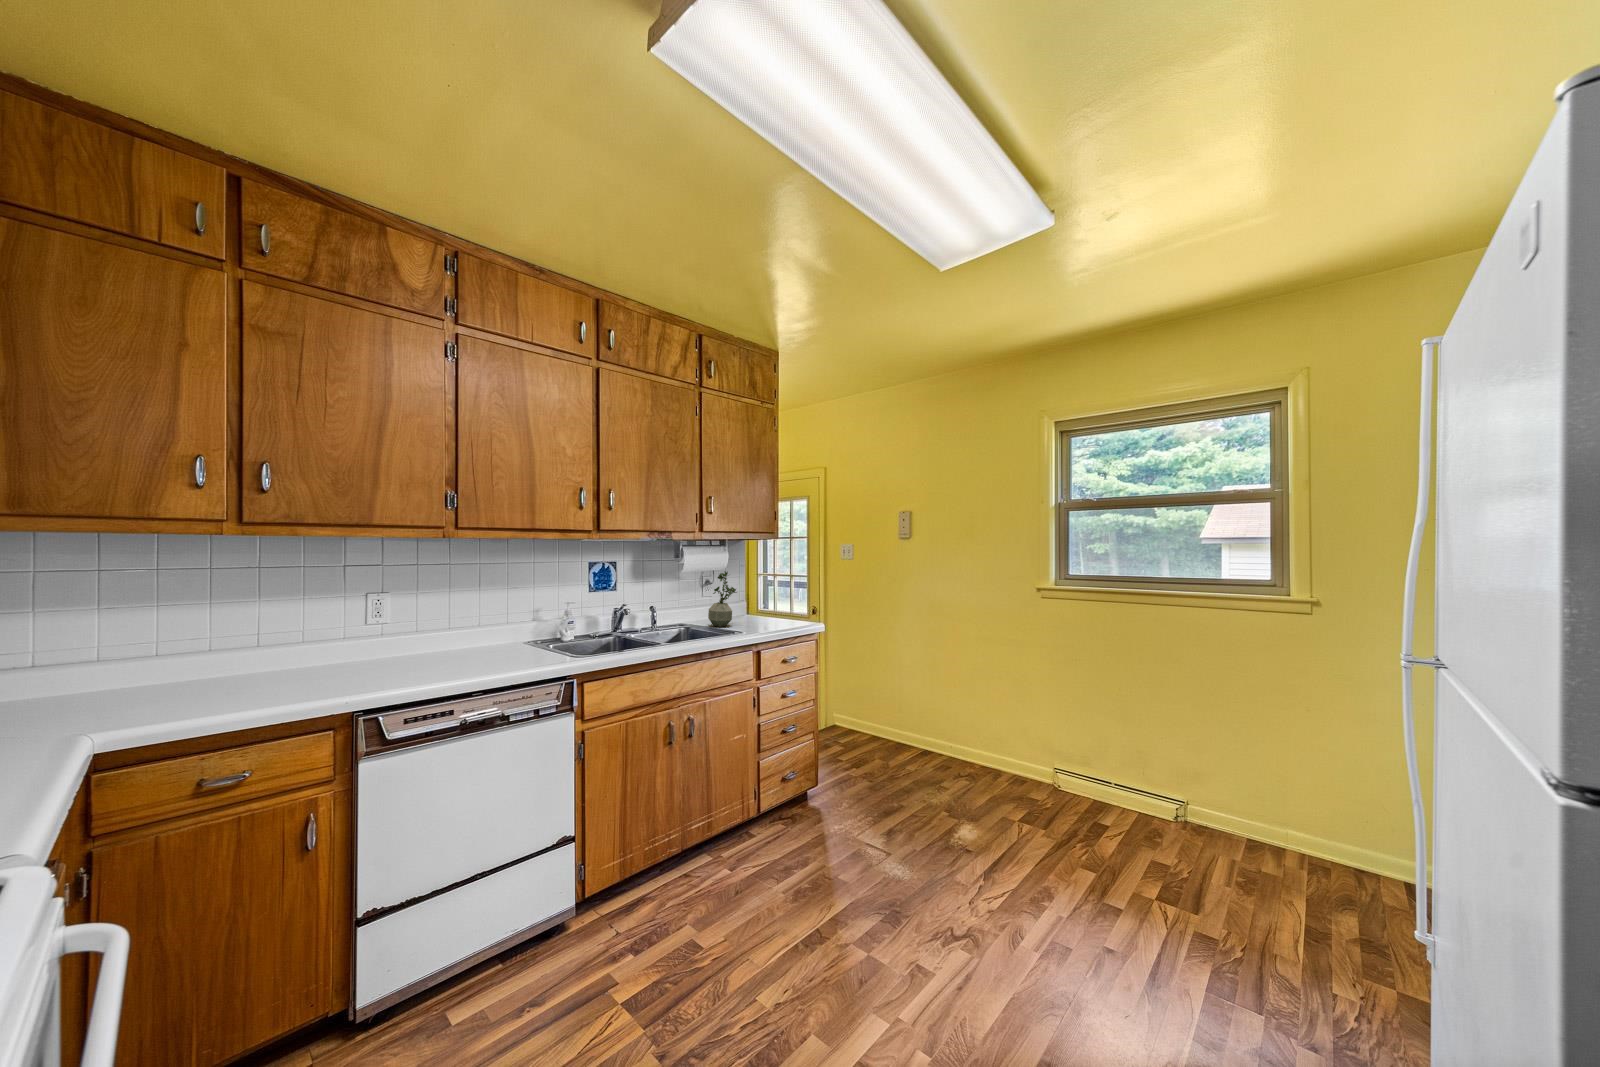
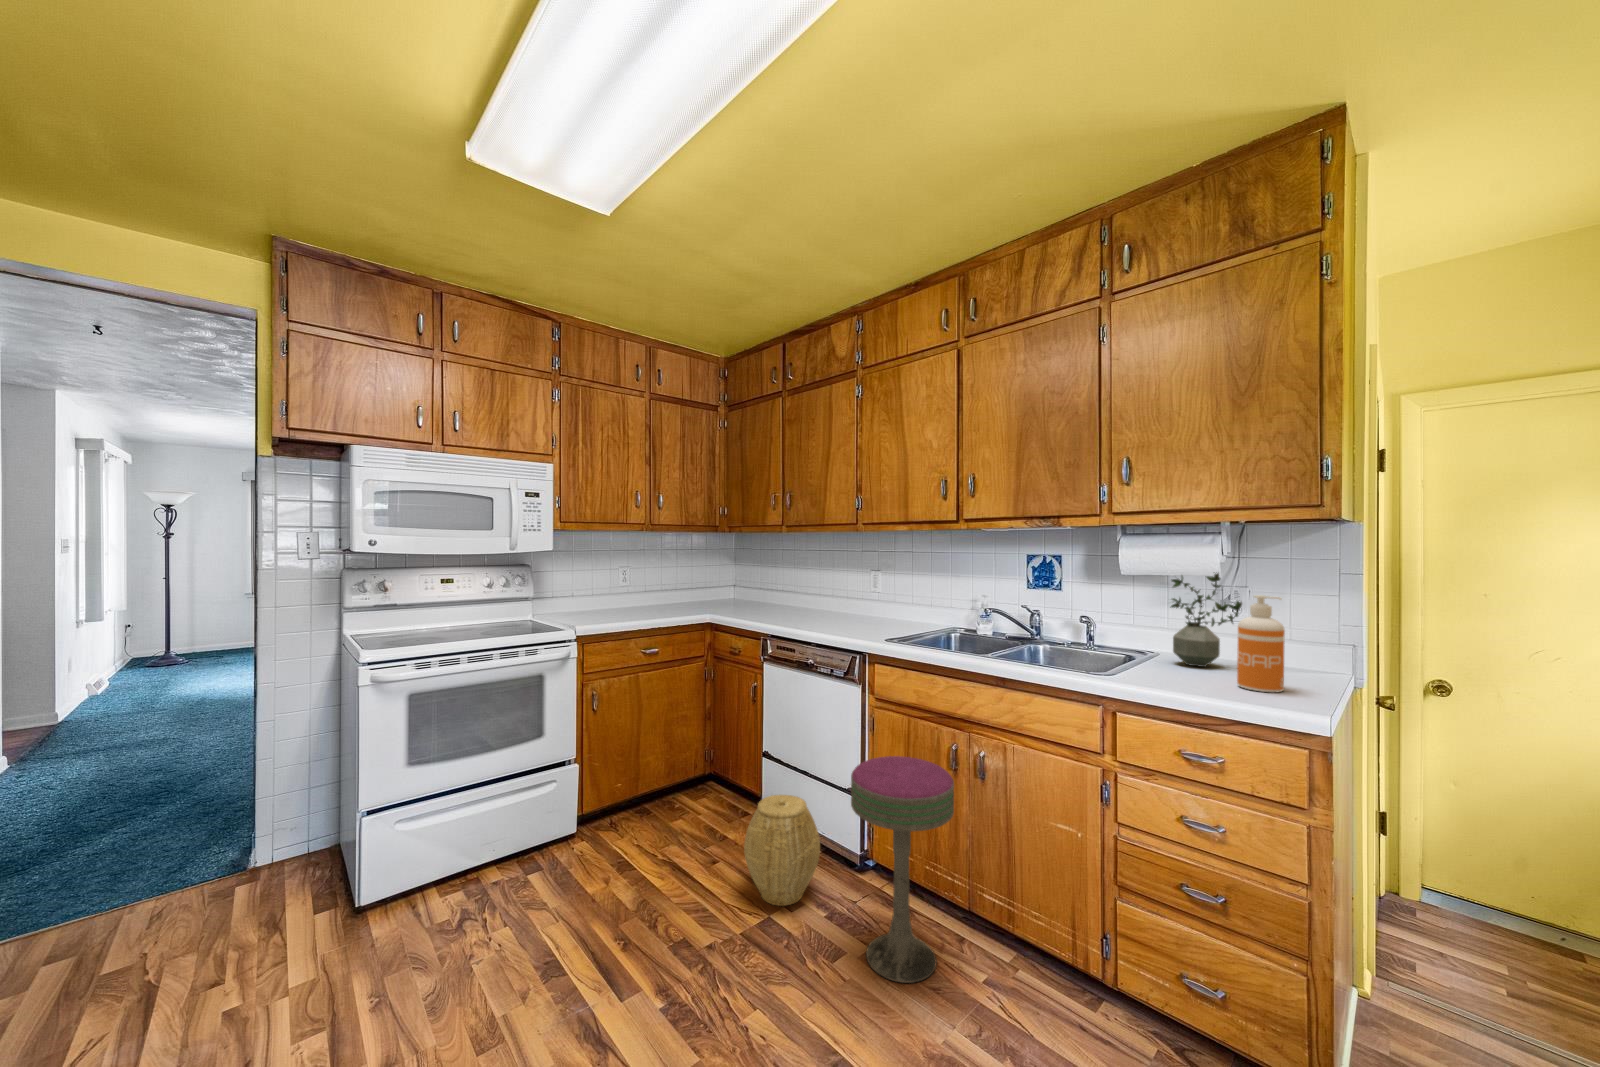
soap dispenser: none [767,582,787,629] -> present [1237,595,1285,692]
bar stool: none [665,739,752,926] -> present [851,756,954,983]
woven basket: none [529,864,628,1009] -> present [744,795,820,906]

